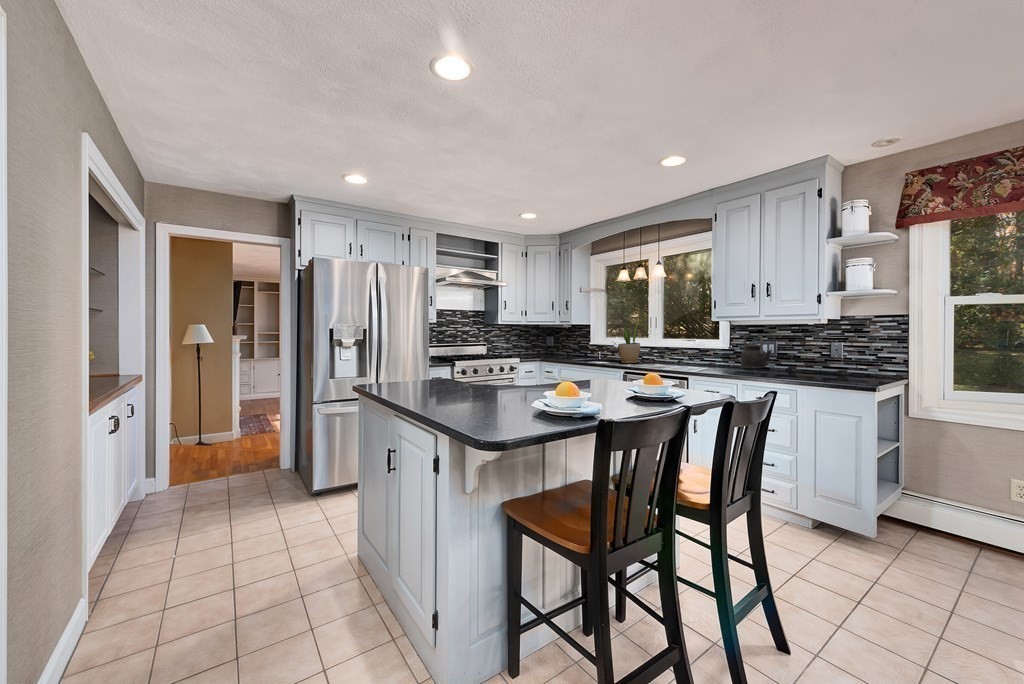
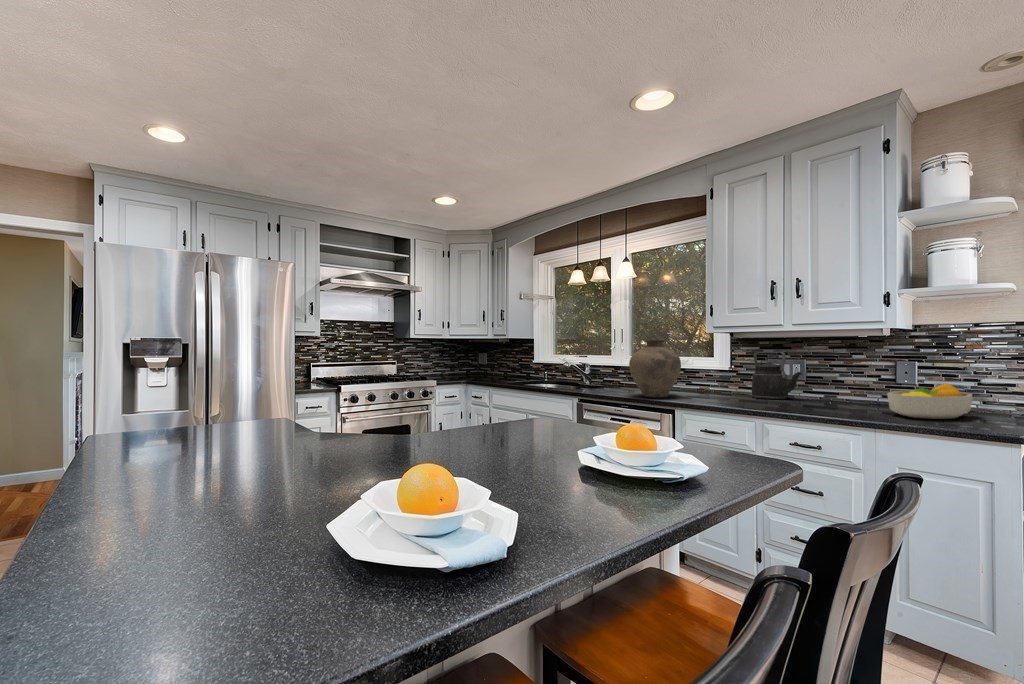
potted plant: present [618,326,640,363] -> none [574,334,603,389]
vase: none [655,328,691,368] -> present [629,340,681,397]
fruit bowl: none [809,356,863,379] -> present [887,383,972,419]

